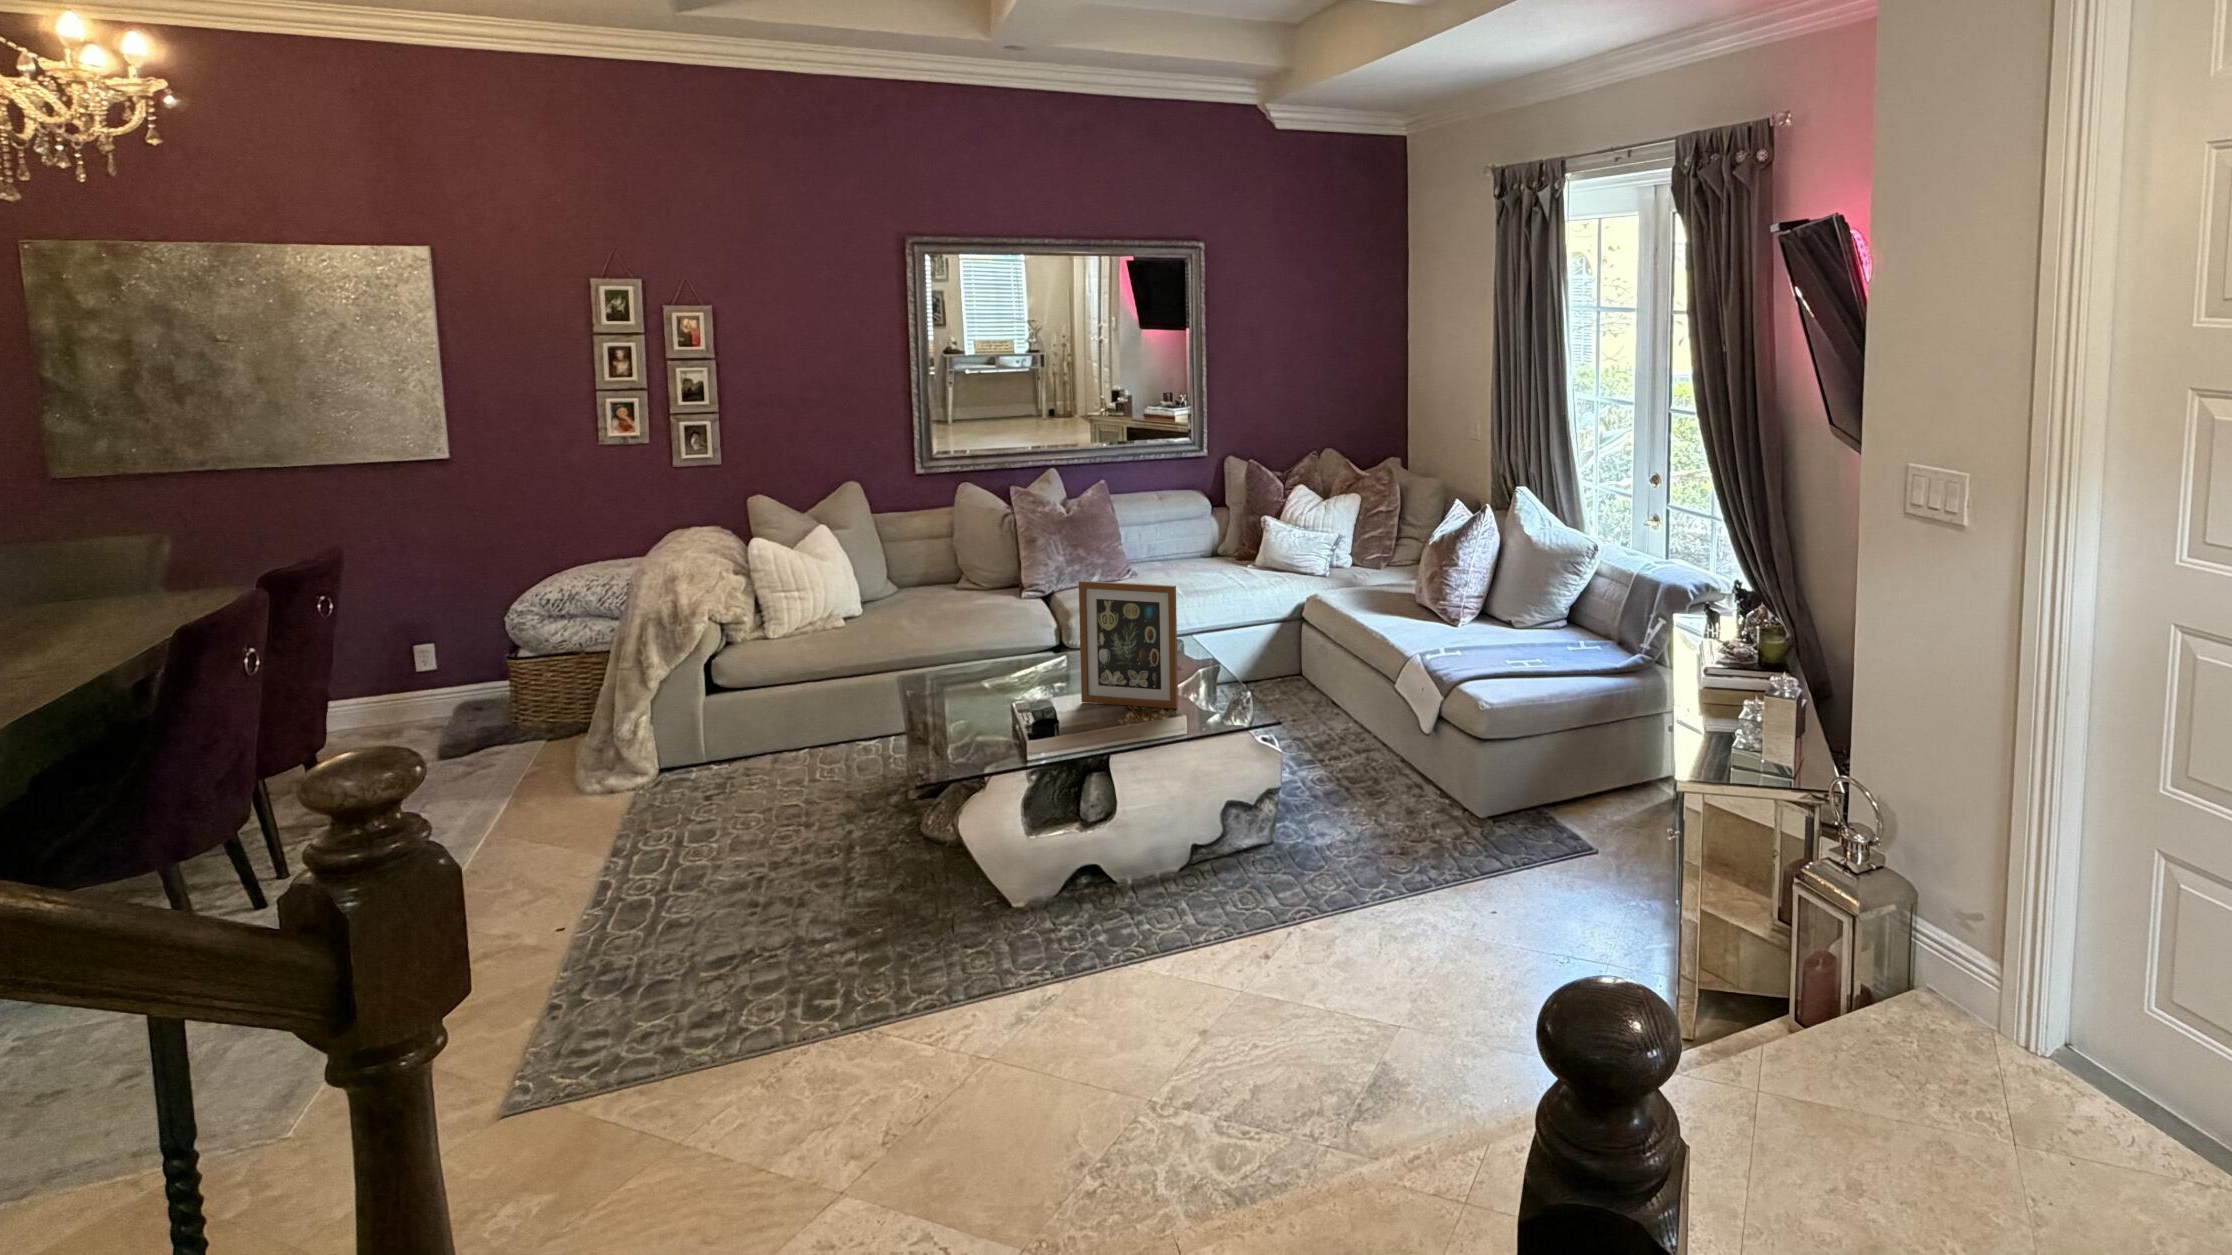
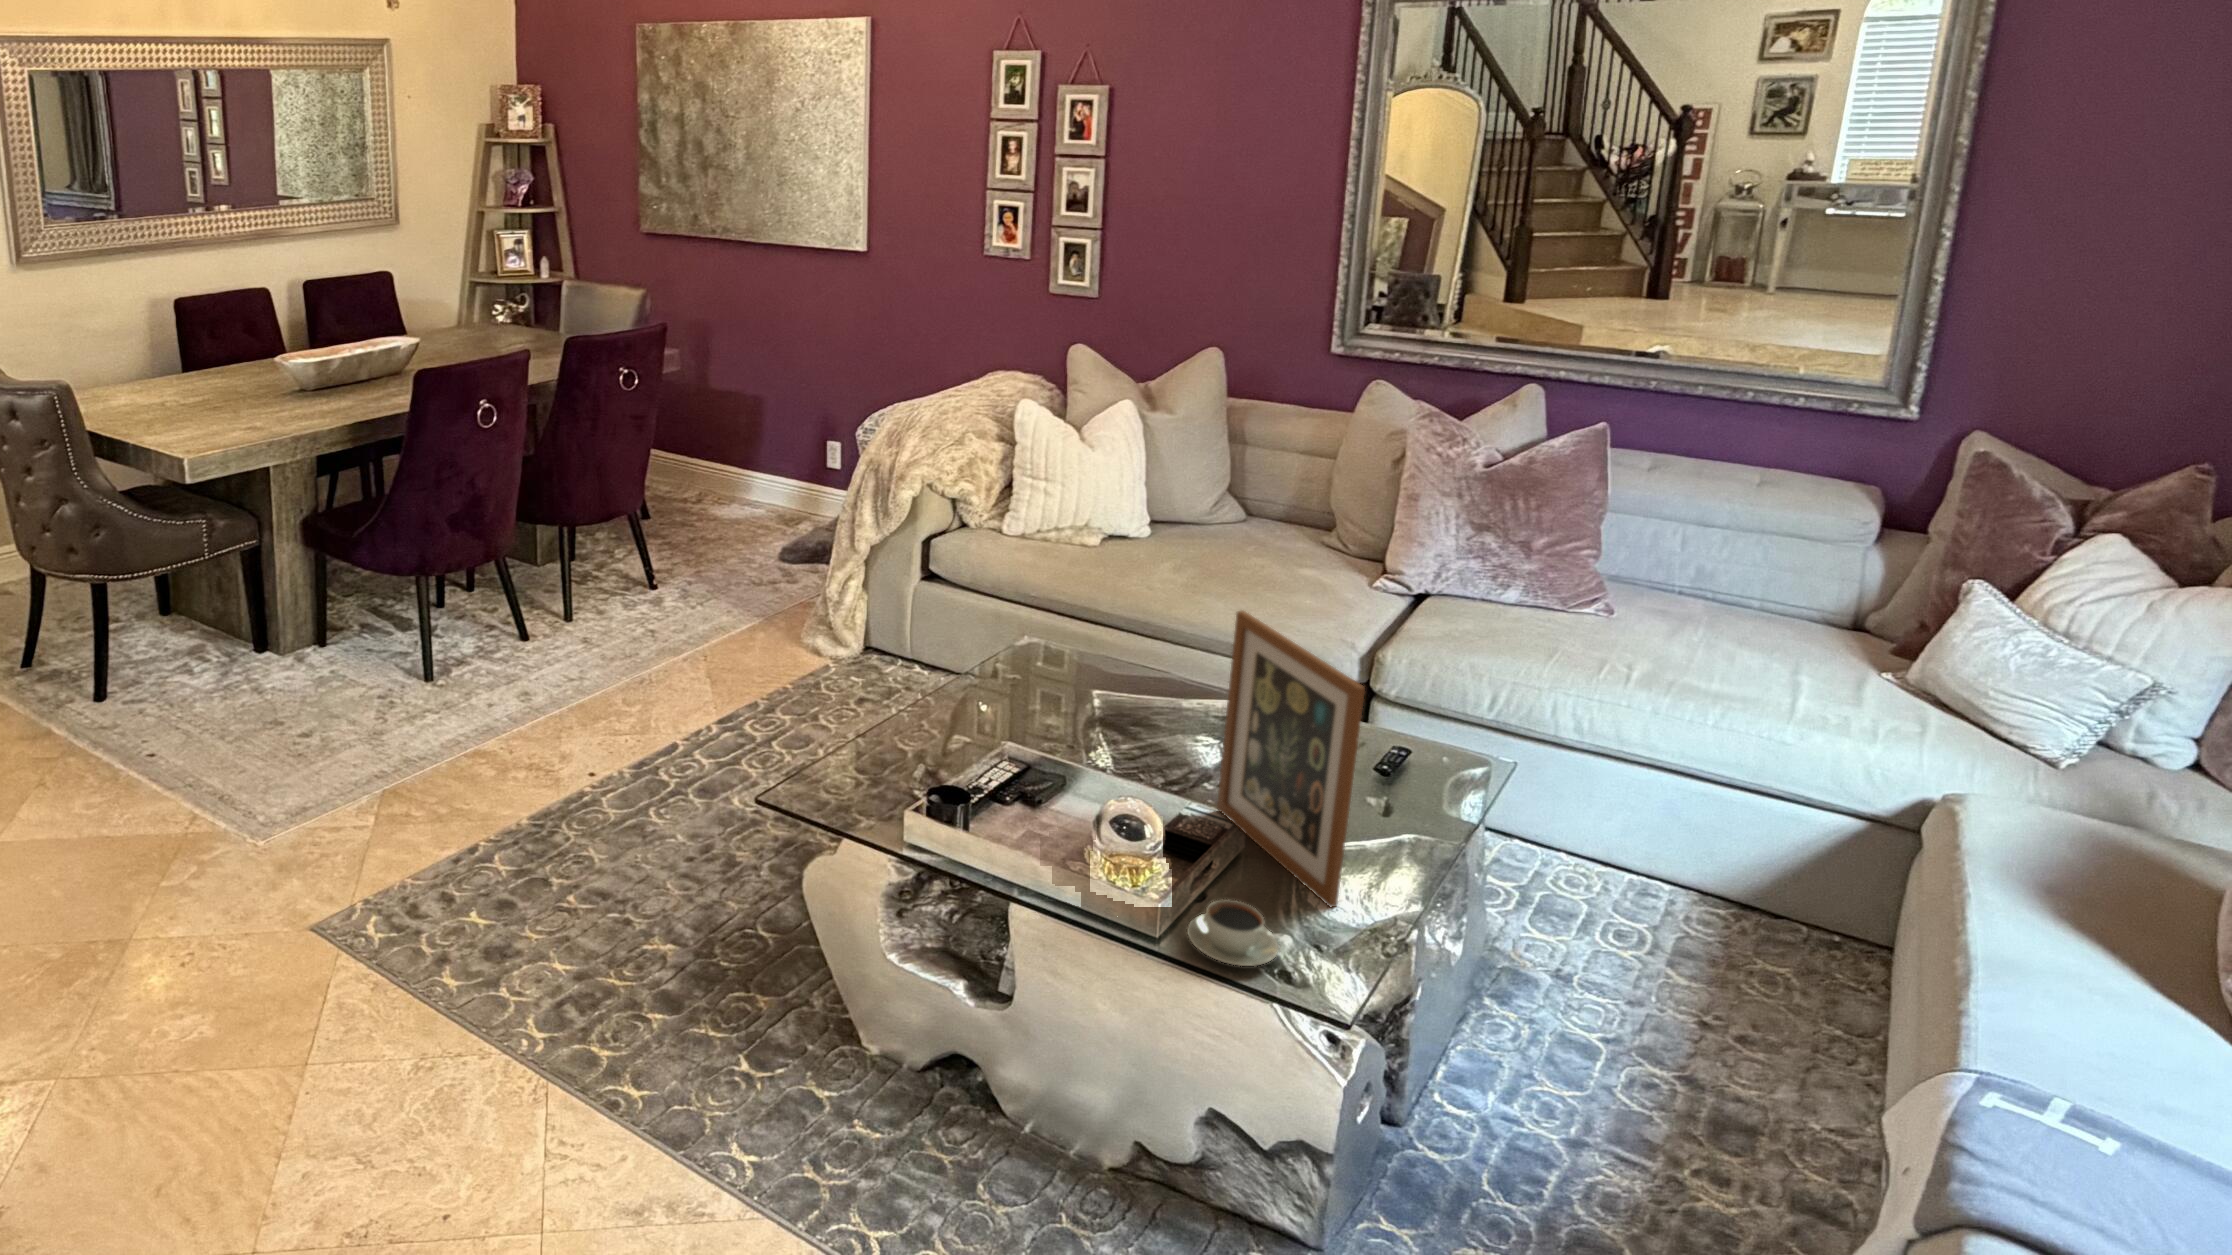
coffee cup: none [1141,710,1188,739] -> present [1187,899,1279,966]

